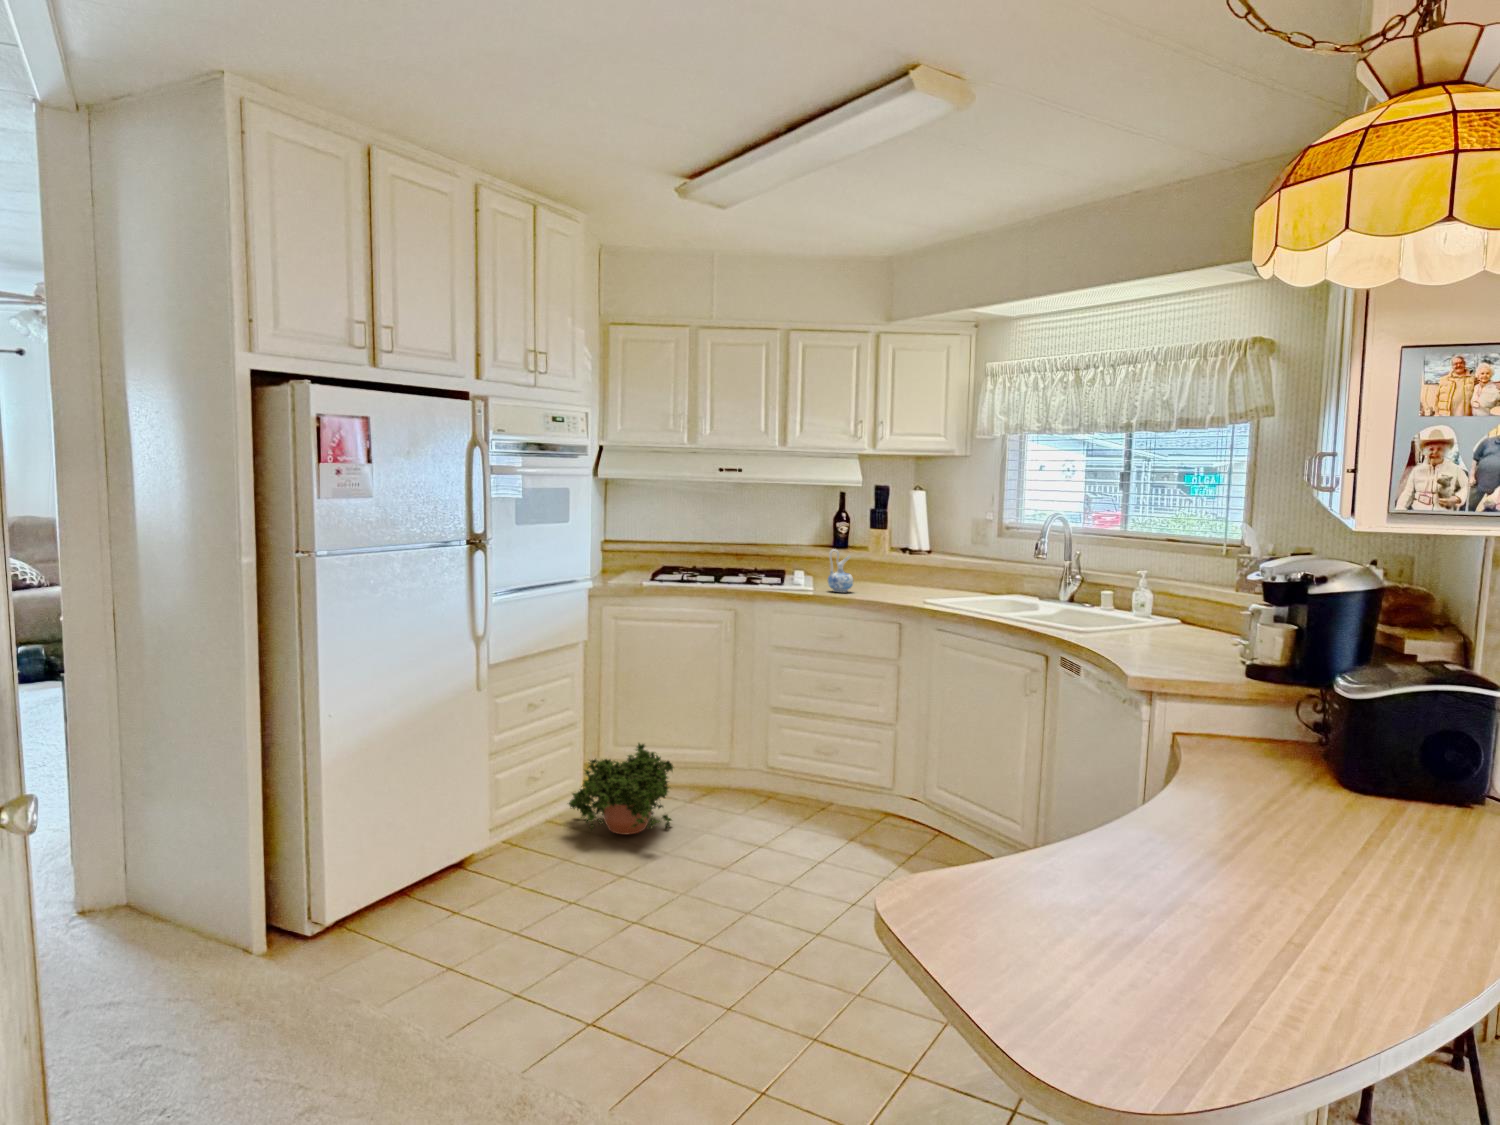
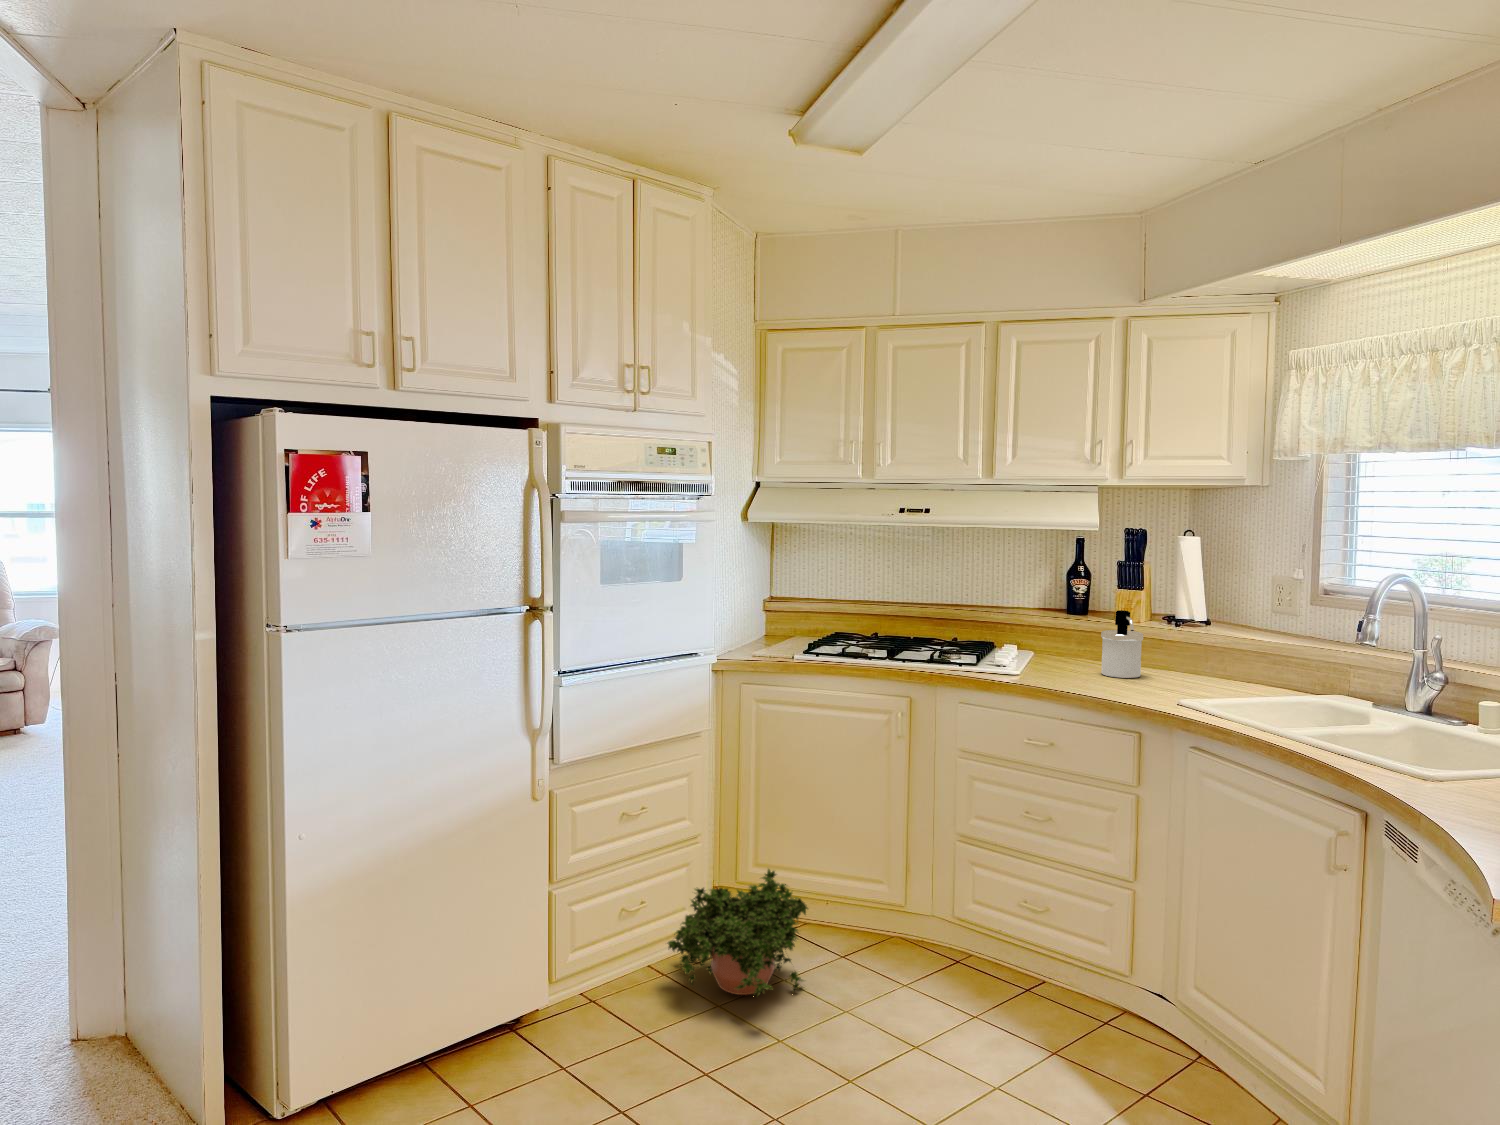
soap dispenser: none [867,543,895,590] -> present [1101,610,1143,678]
ceramic pitcher: present [828,549,853,592] -> none [1036,620,1074,681]

